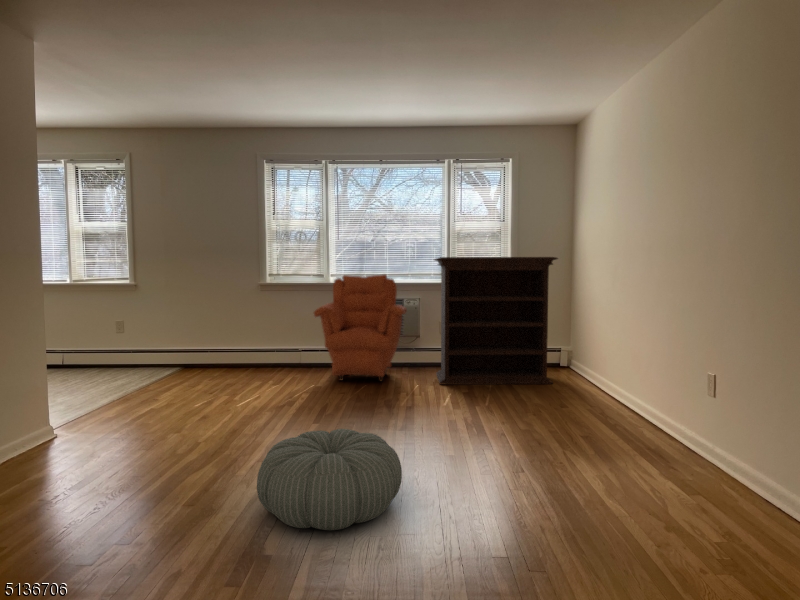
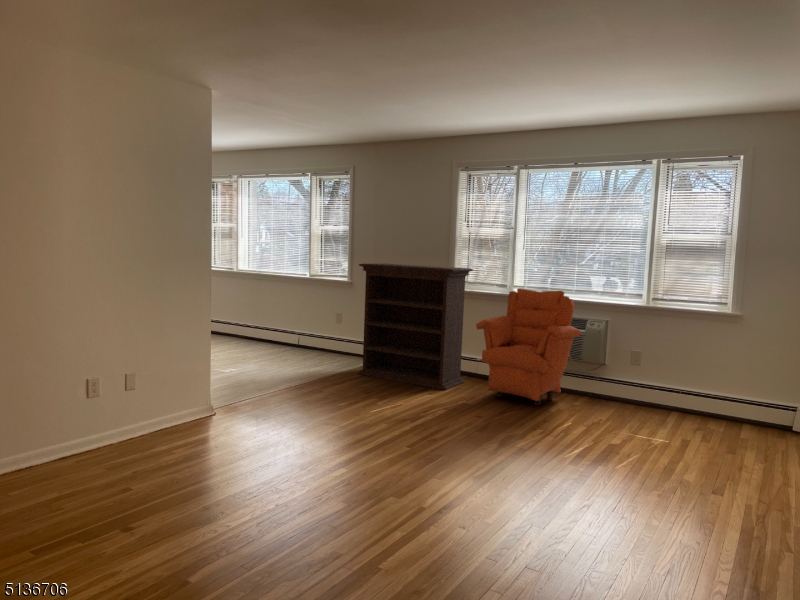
bookshelf: present [434,257,558,384] -> present [358,263,474,390]
pouf: present [257,429,402,530] -> none [298,431,416,512]

